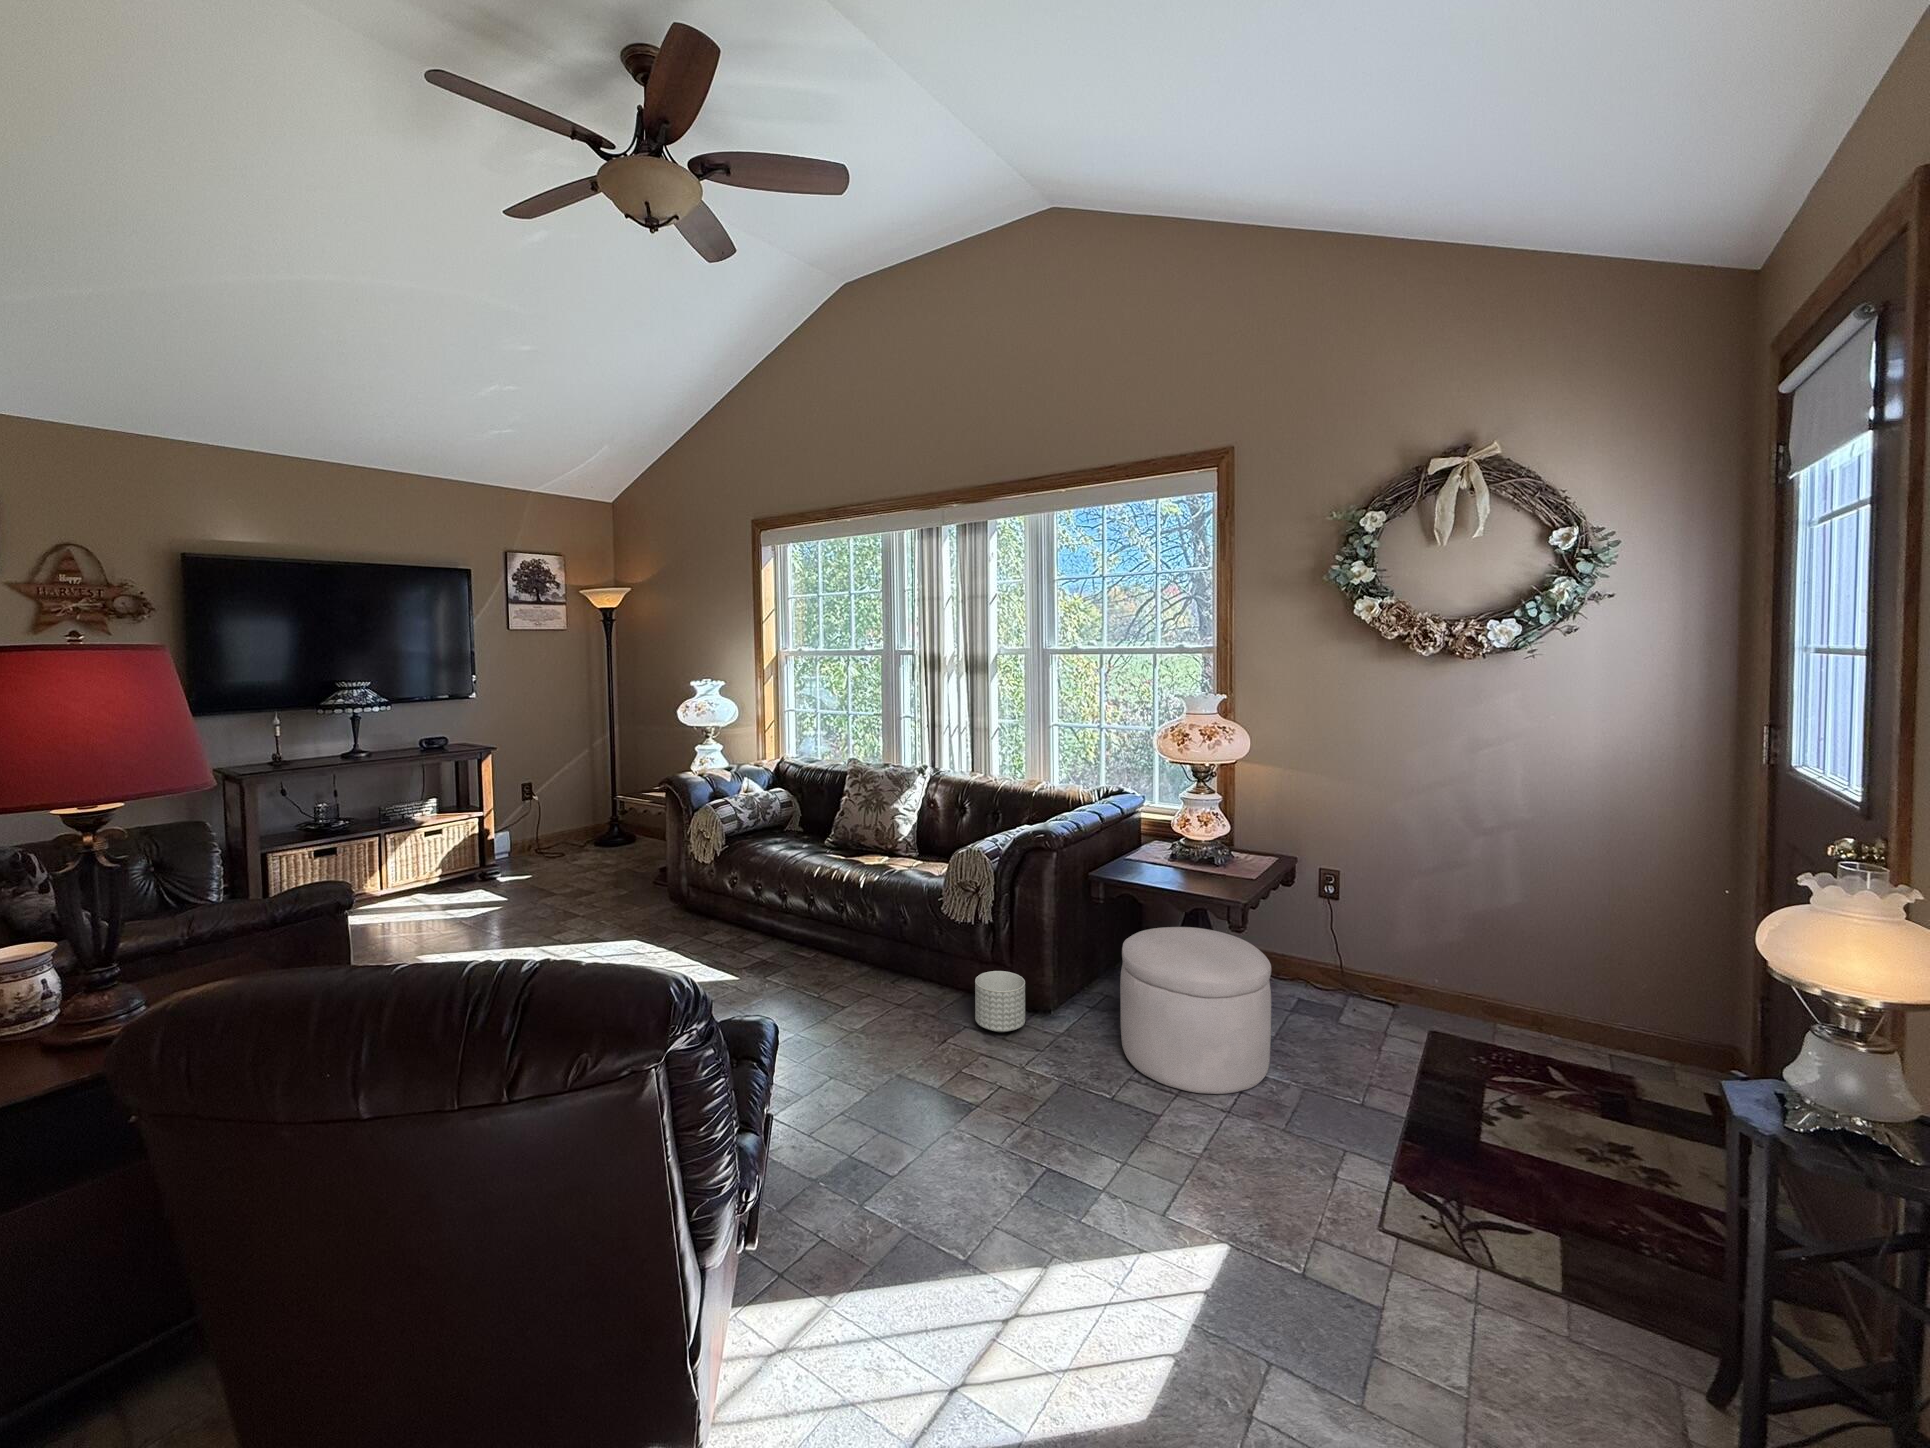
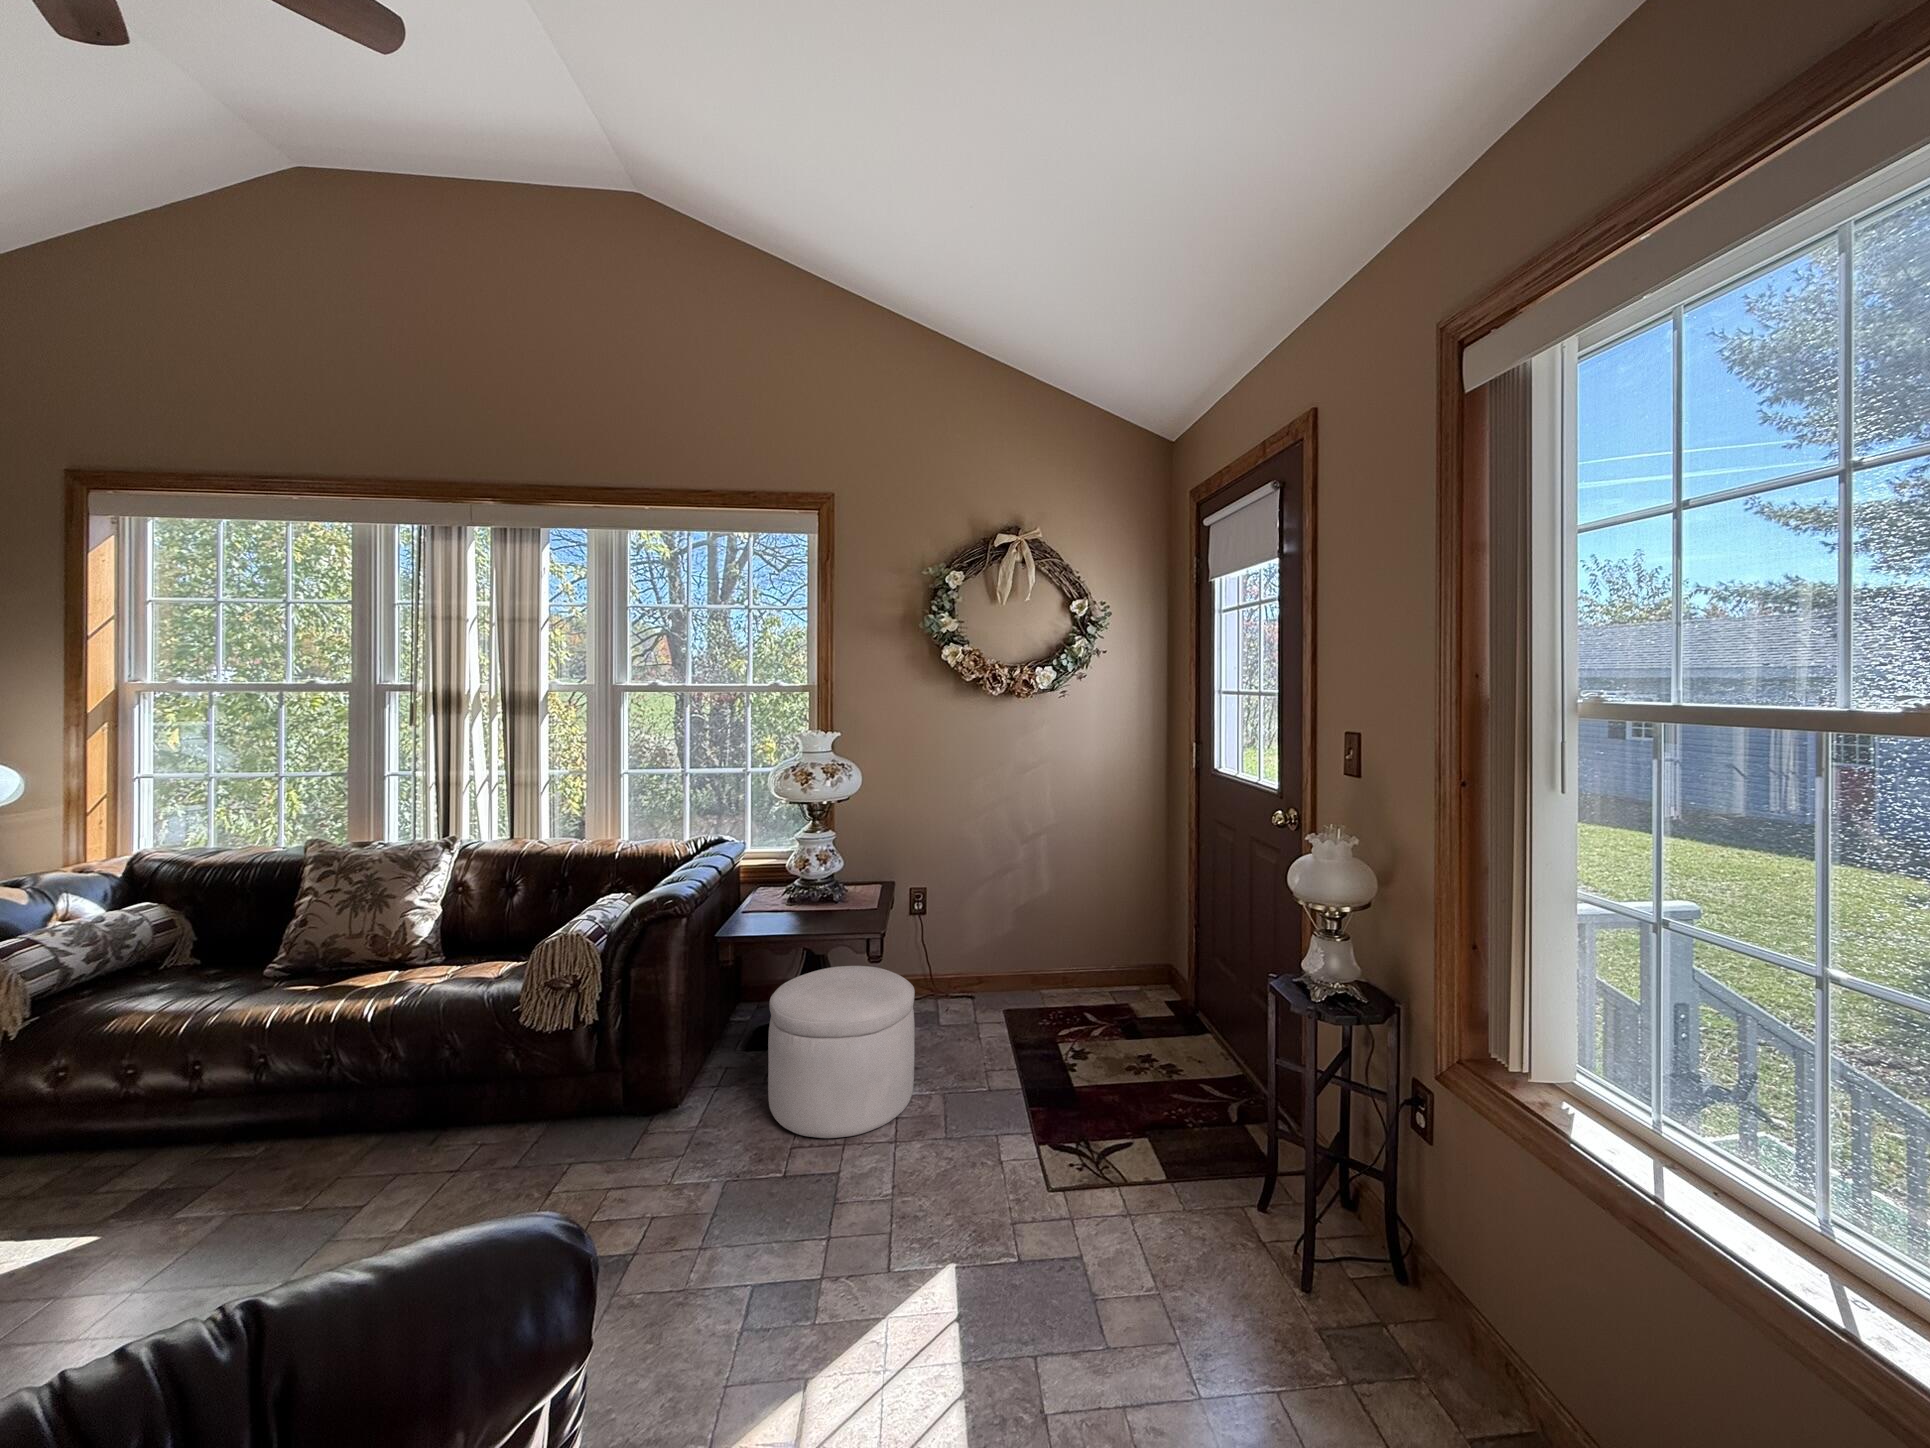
planter: present [975,971,1025,1032] -> none [584,1074,652,1154]

